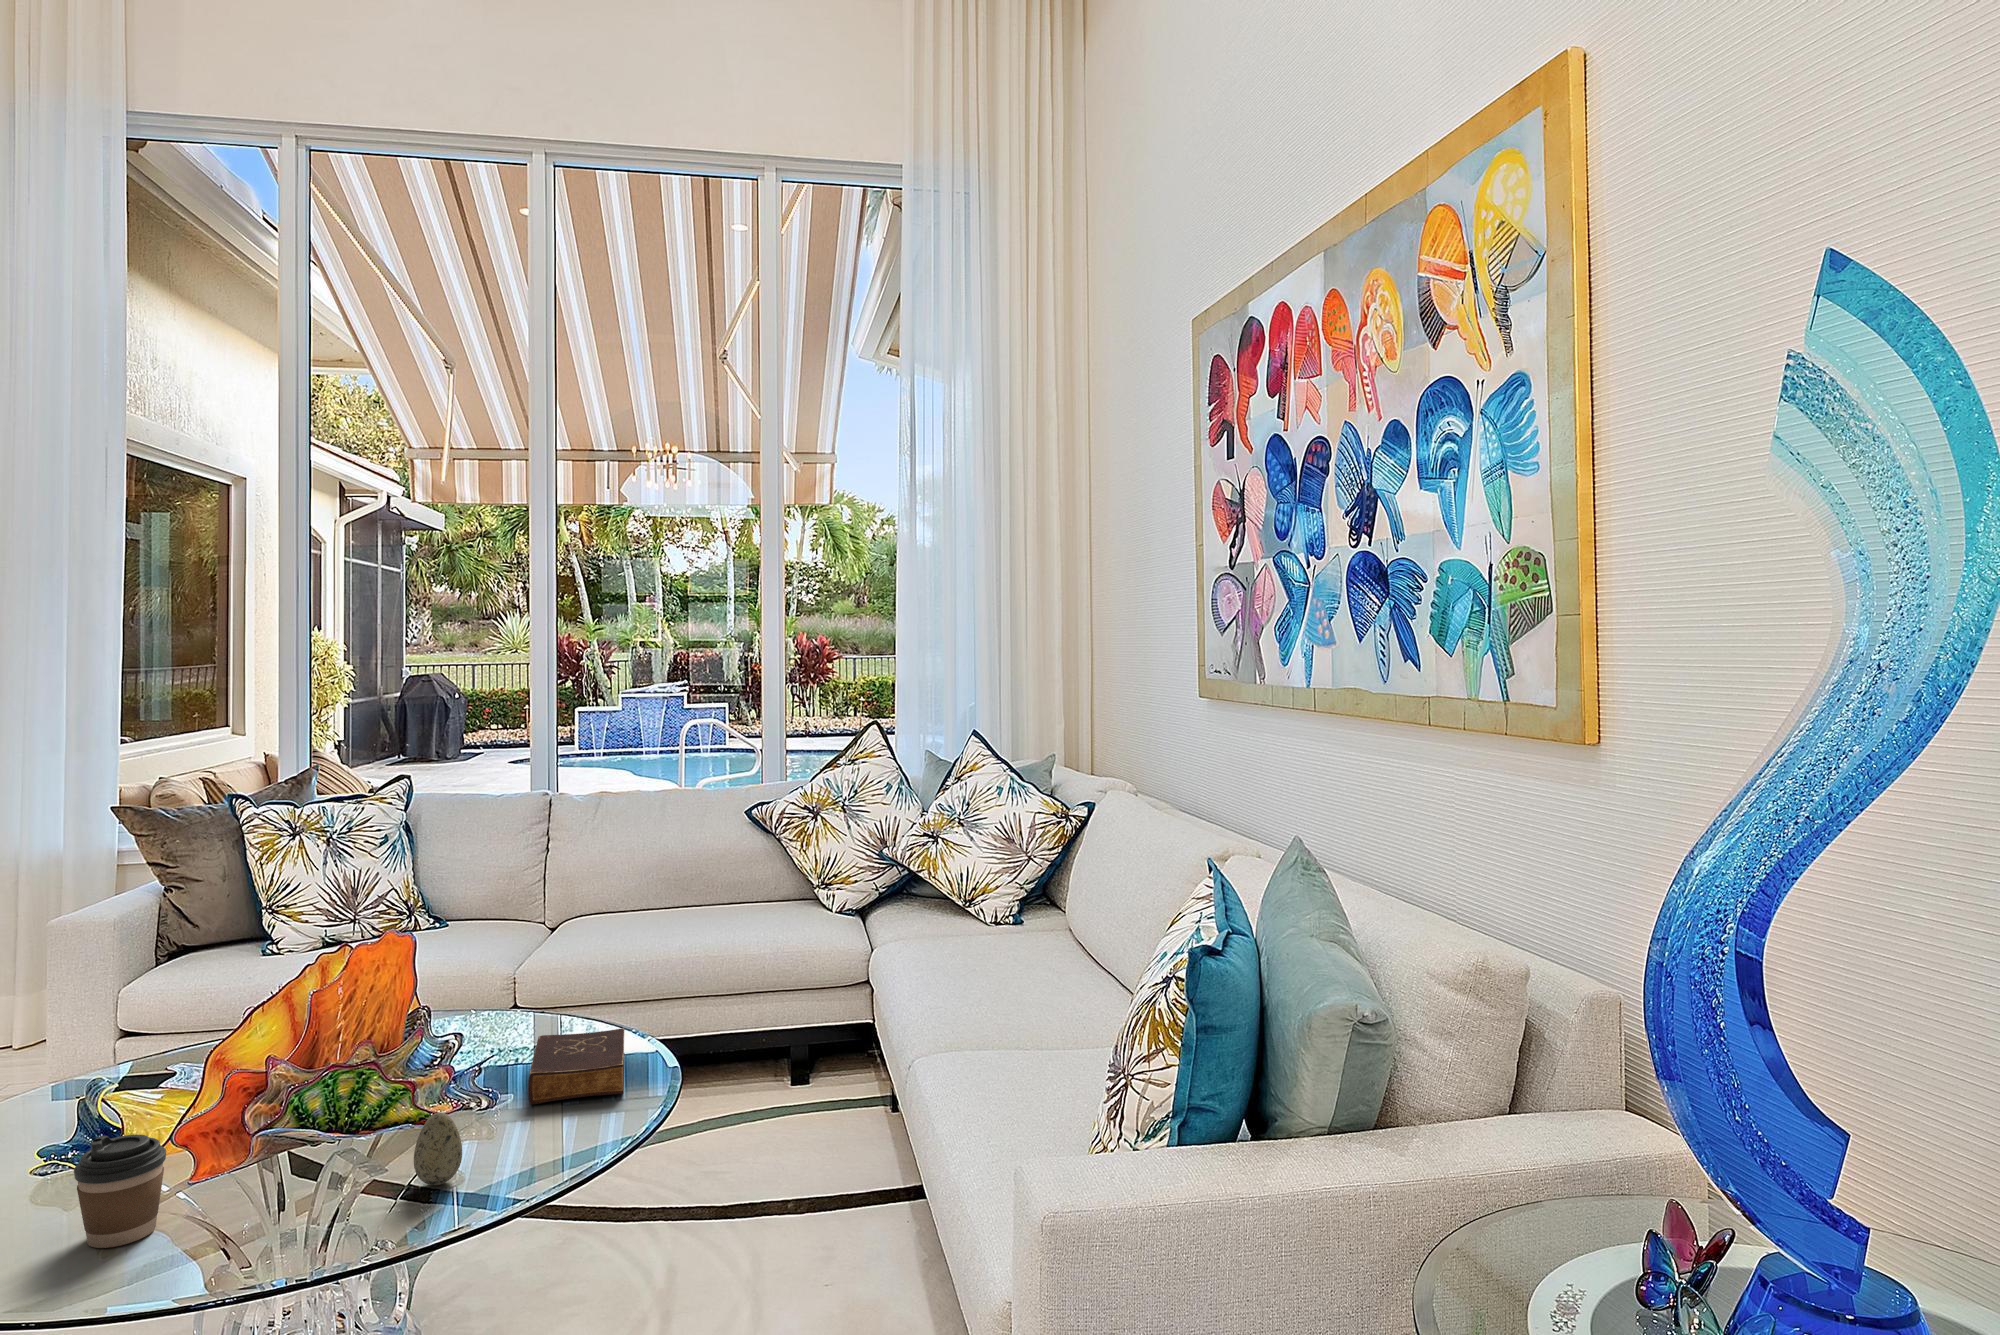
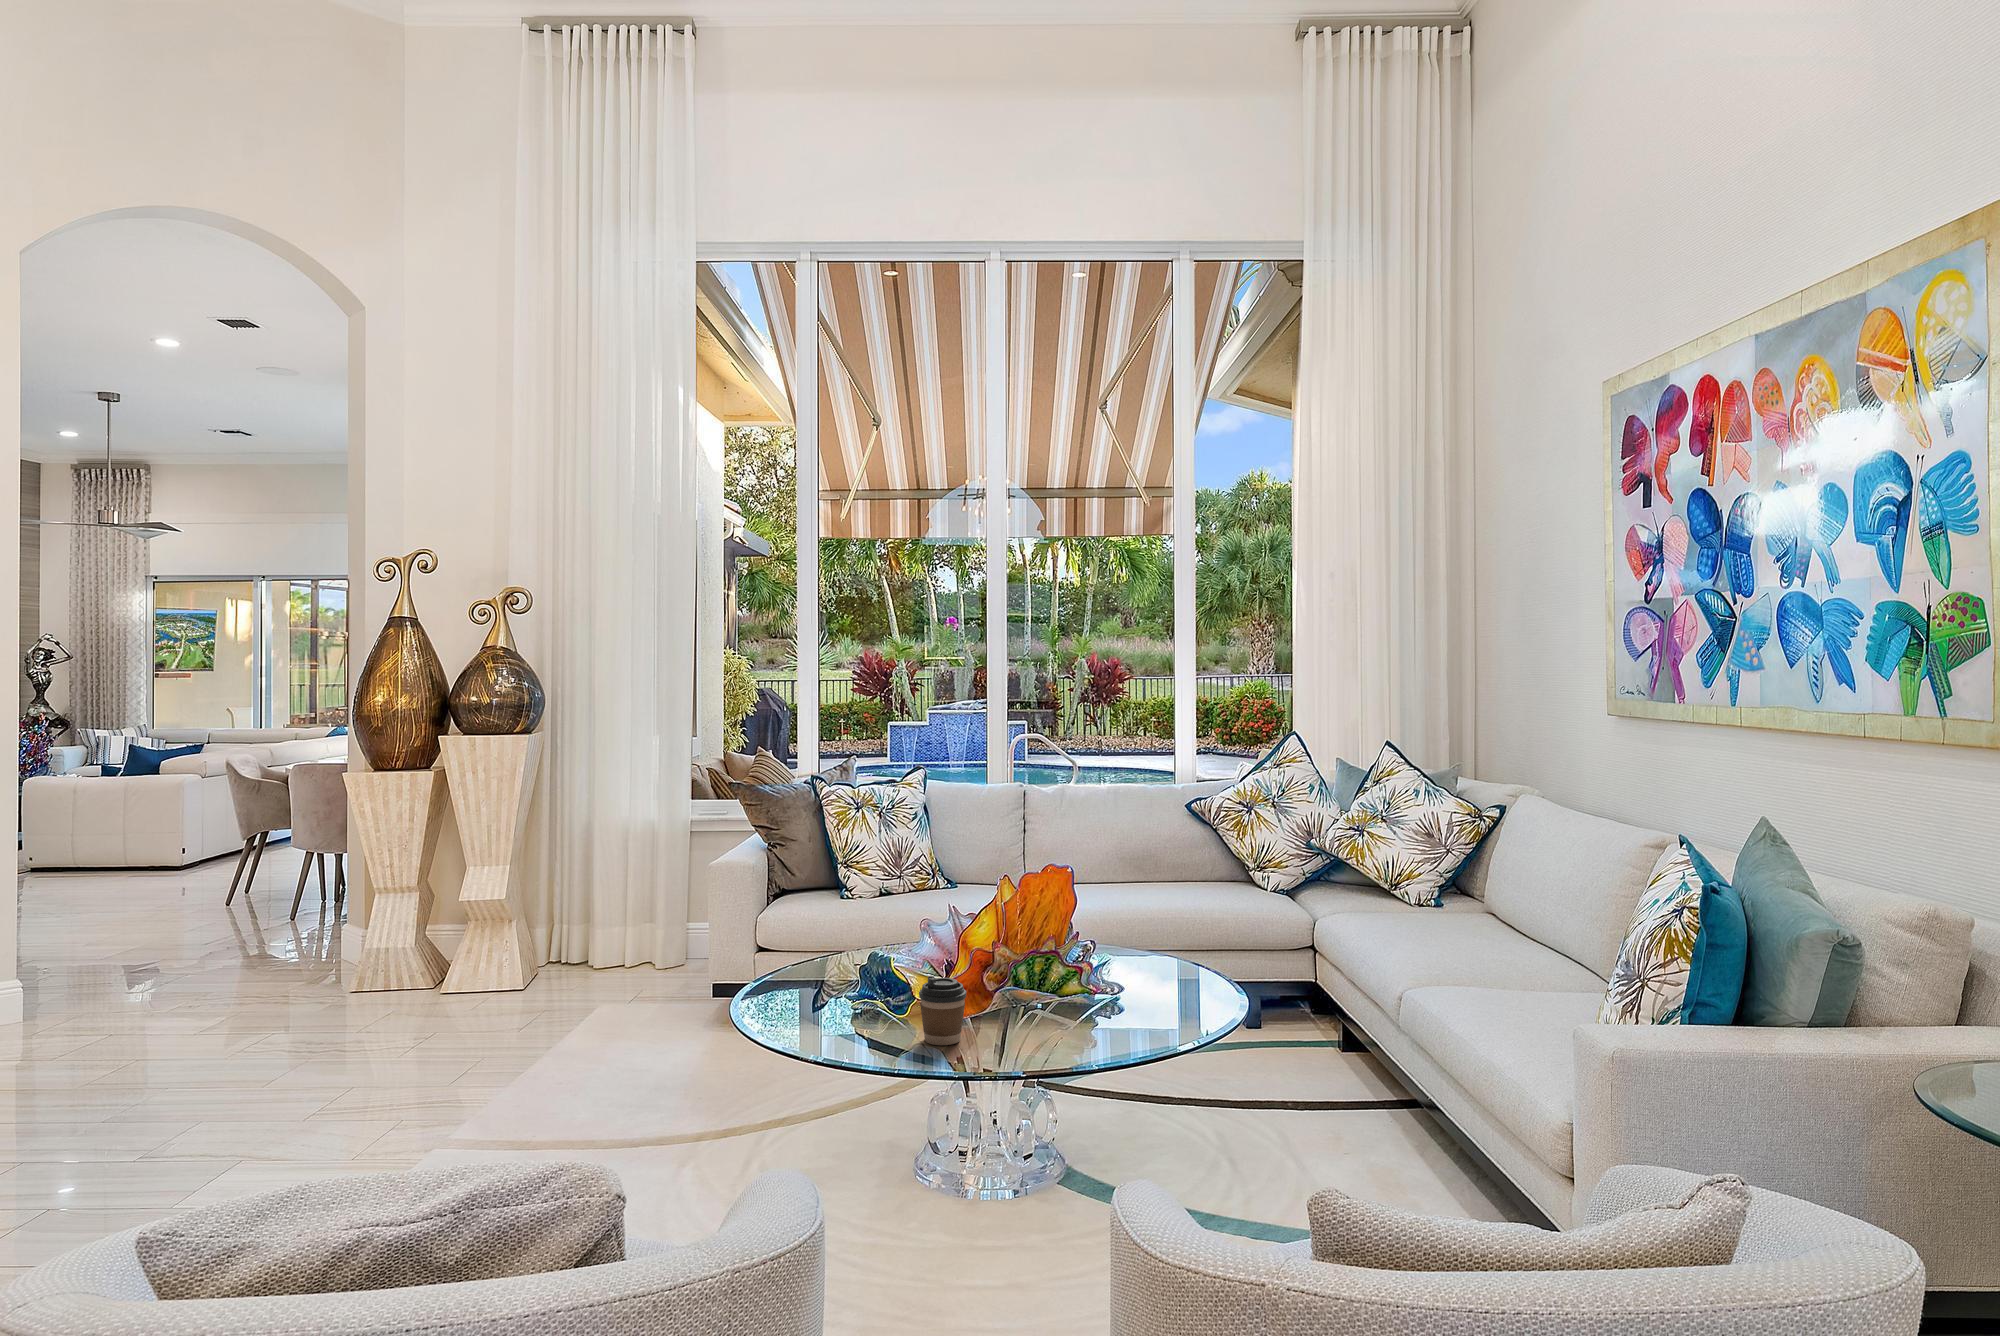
book: present [528,1028,625,1104] -> none [1123,952,1204,995]
decorative egg: present [414,1112,462,1185] -> none [1103,983,1134,1032]

